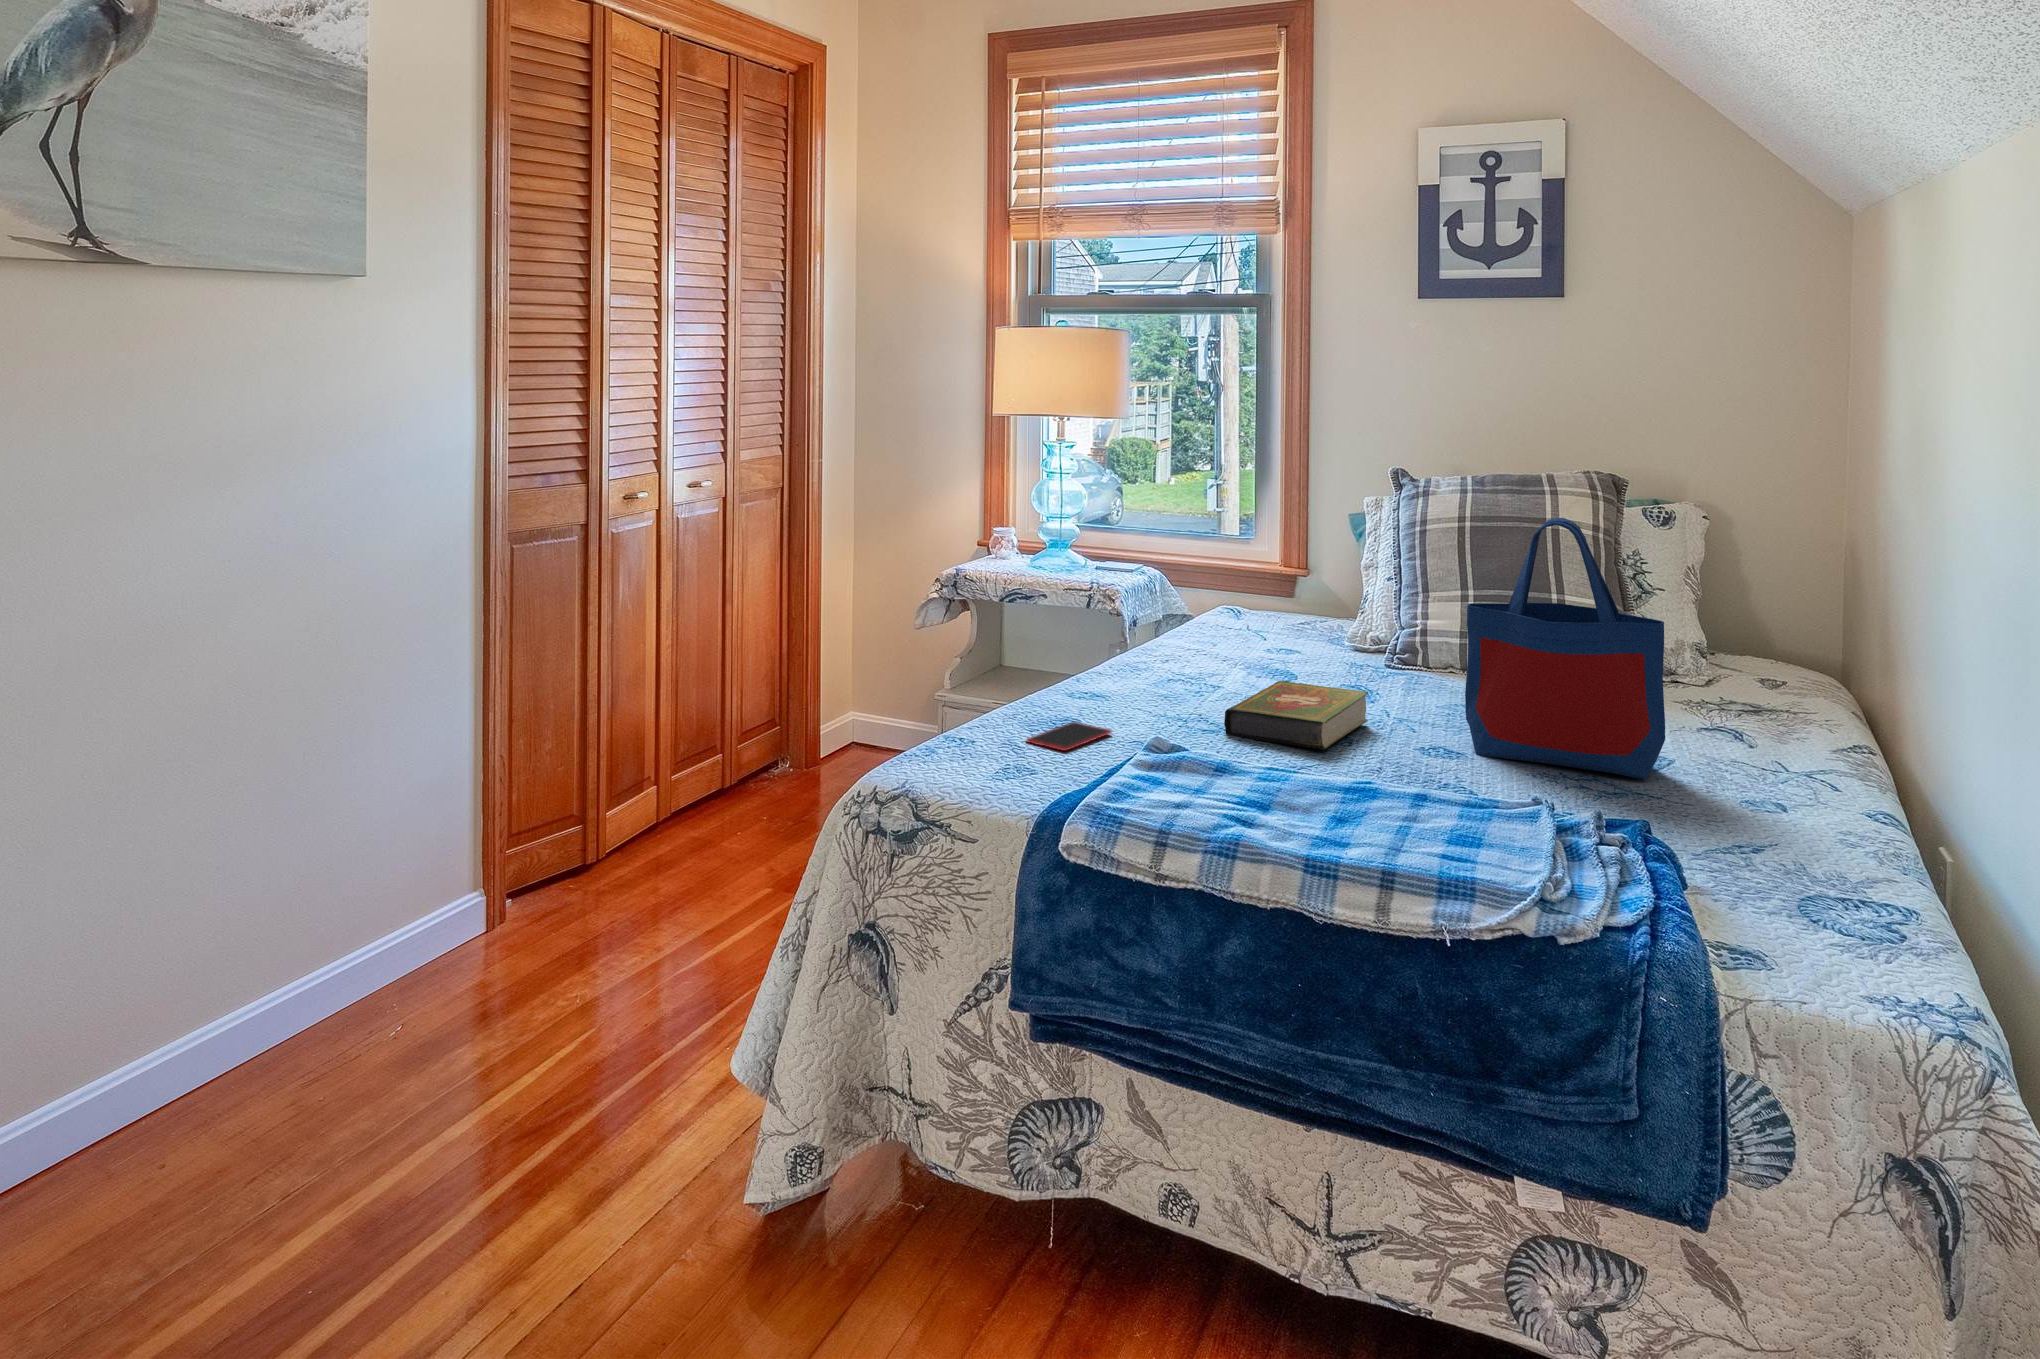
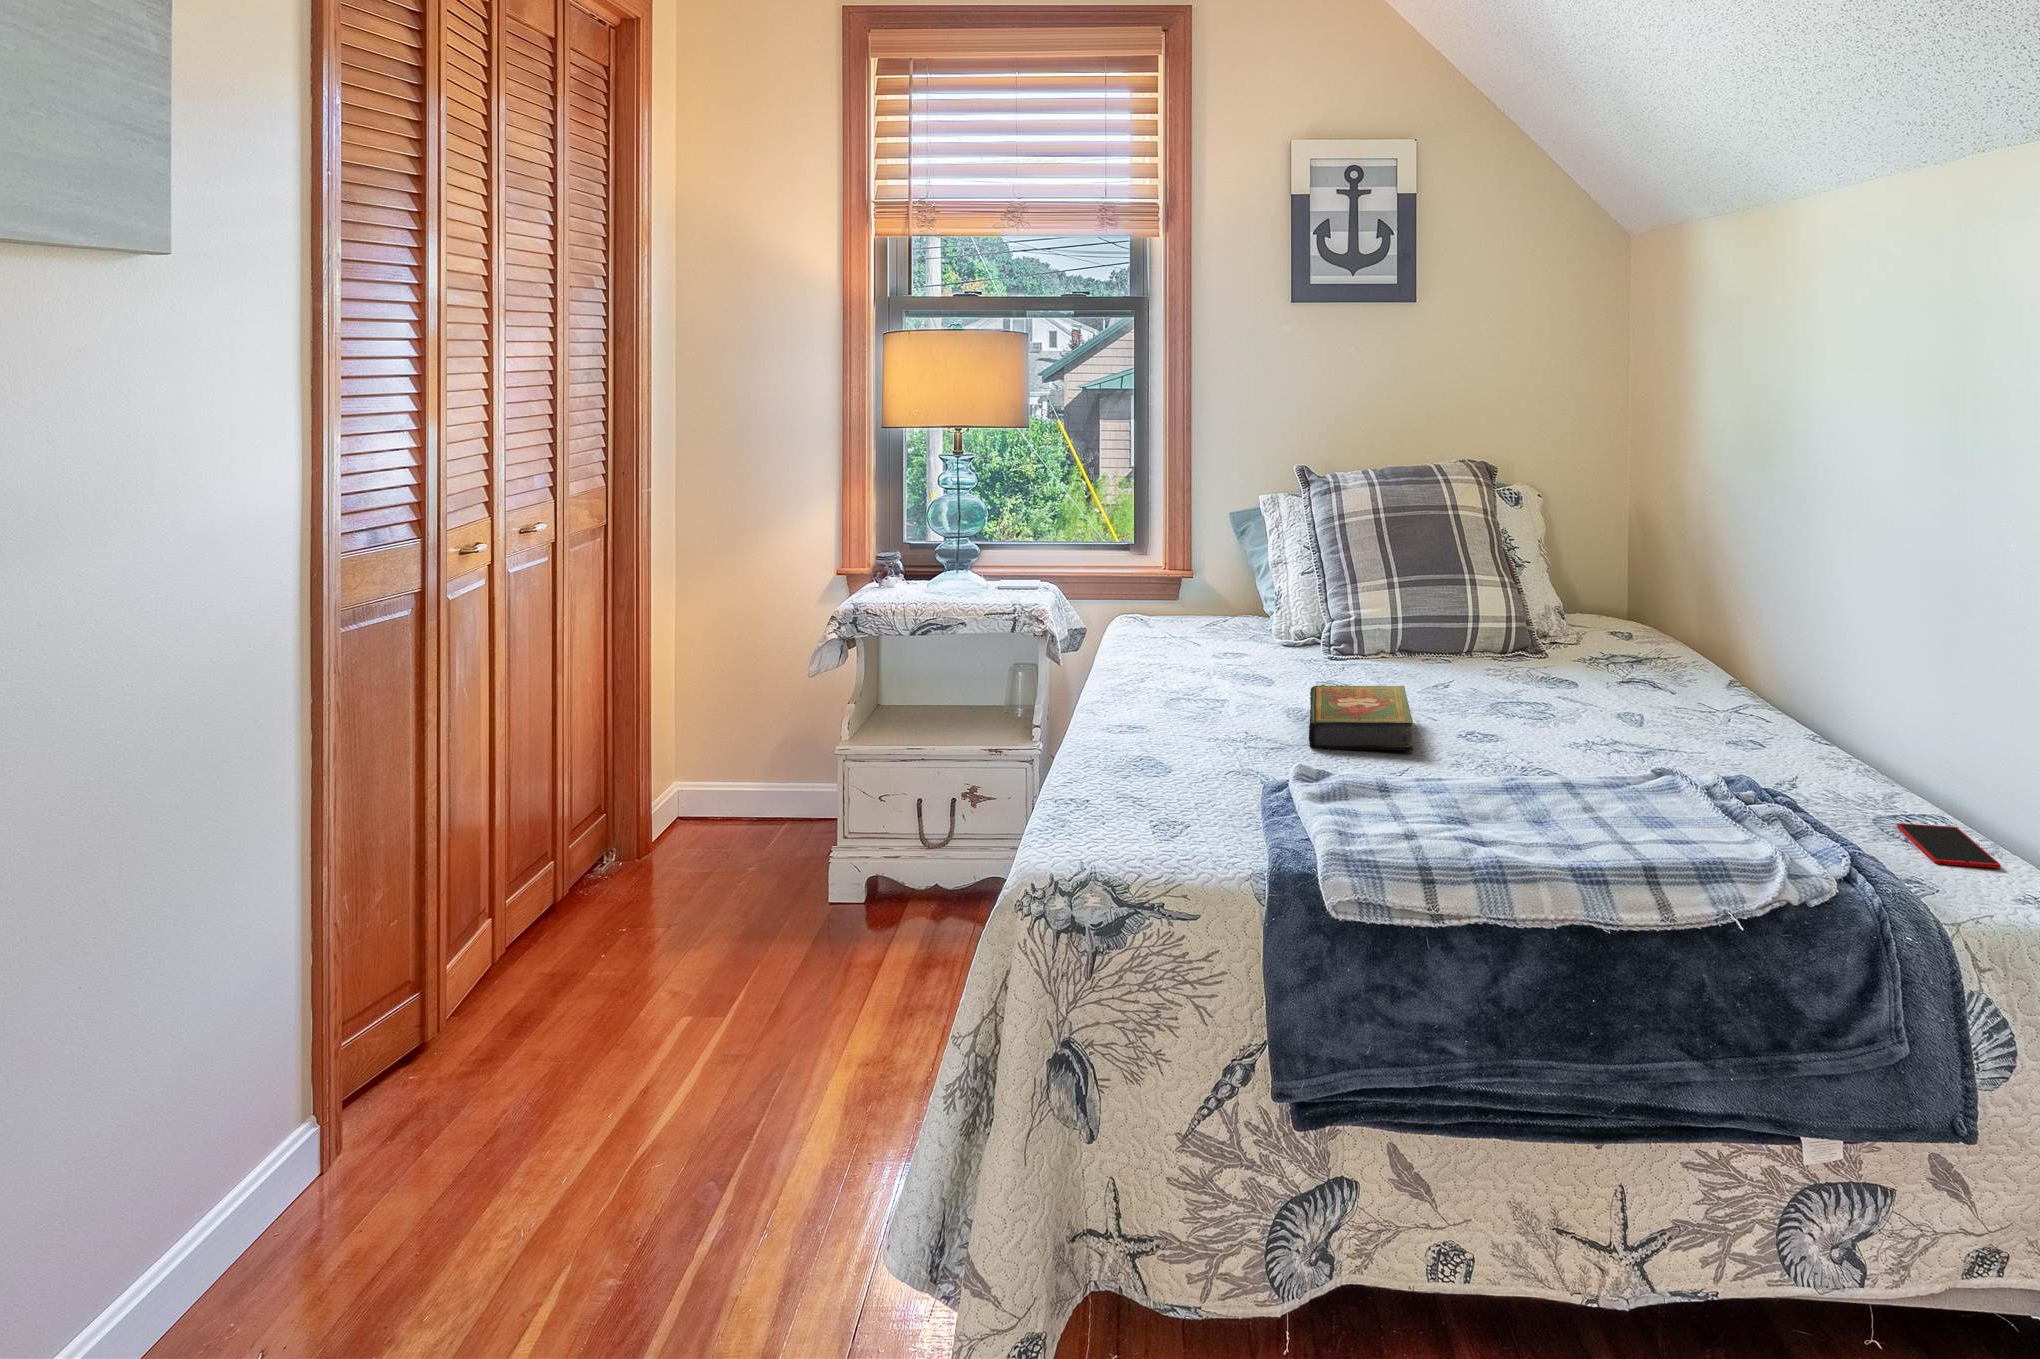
tote bag: present [1465,518,1665,779] -> none [1493,504,1661,735]
smartphone: present [1026,722,1112,751] -> present [1897,823,2000,868]

